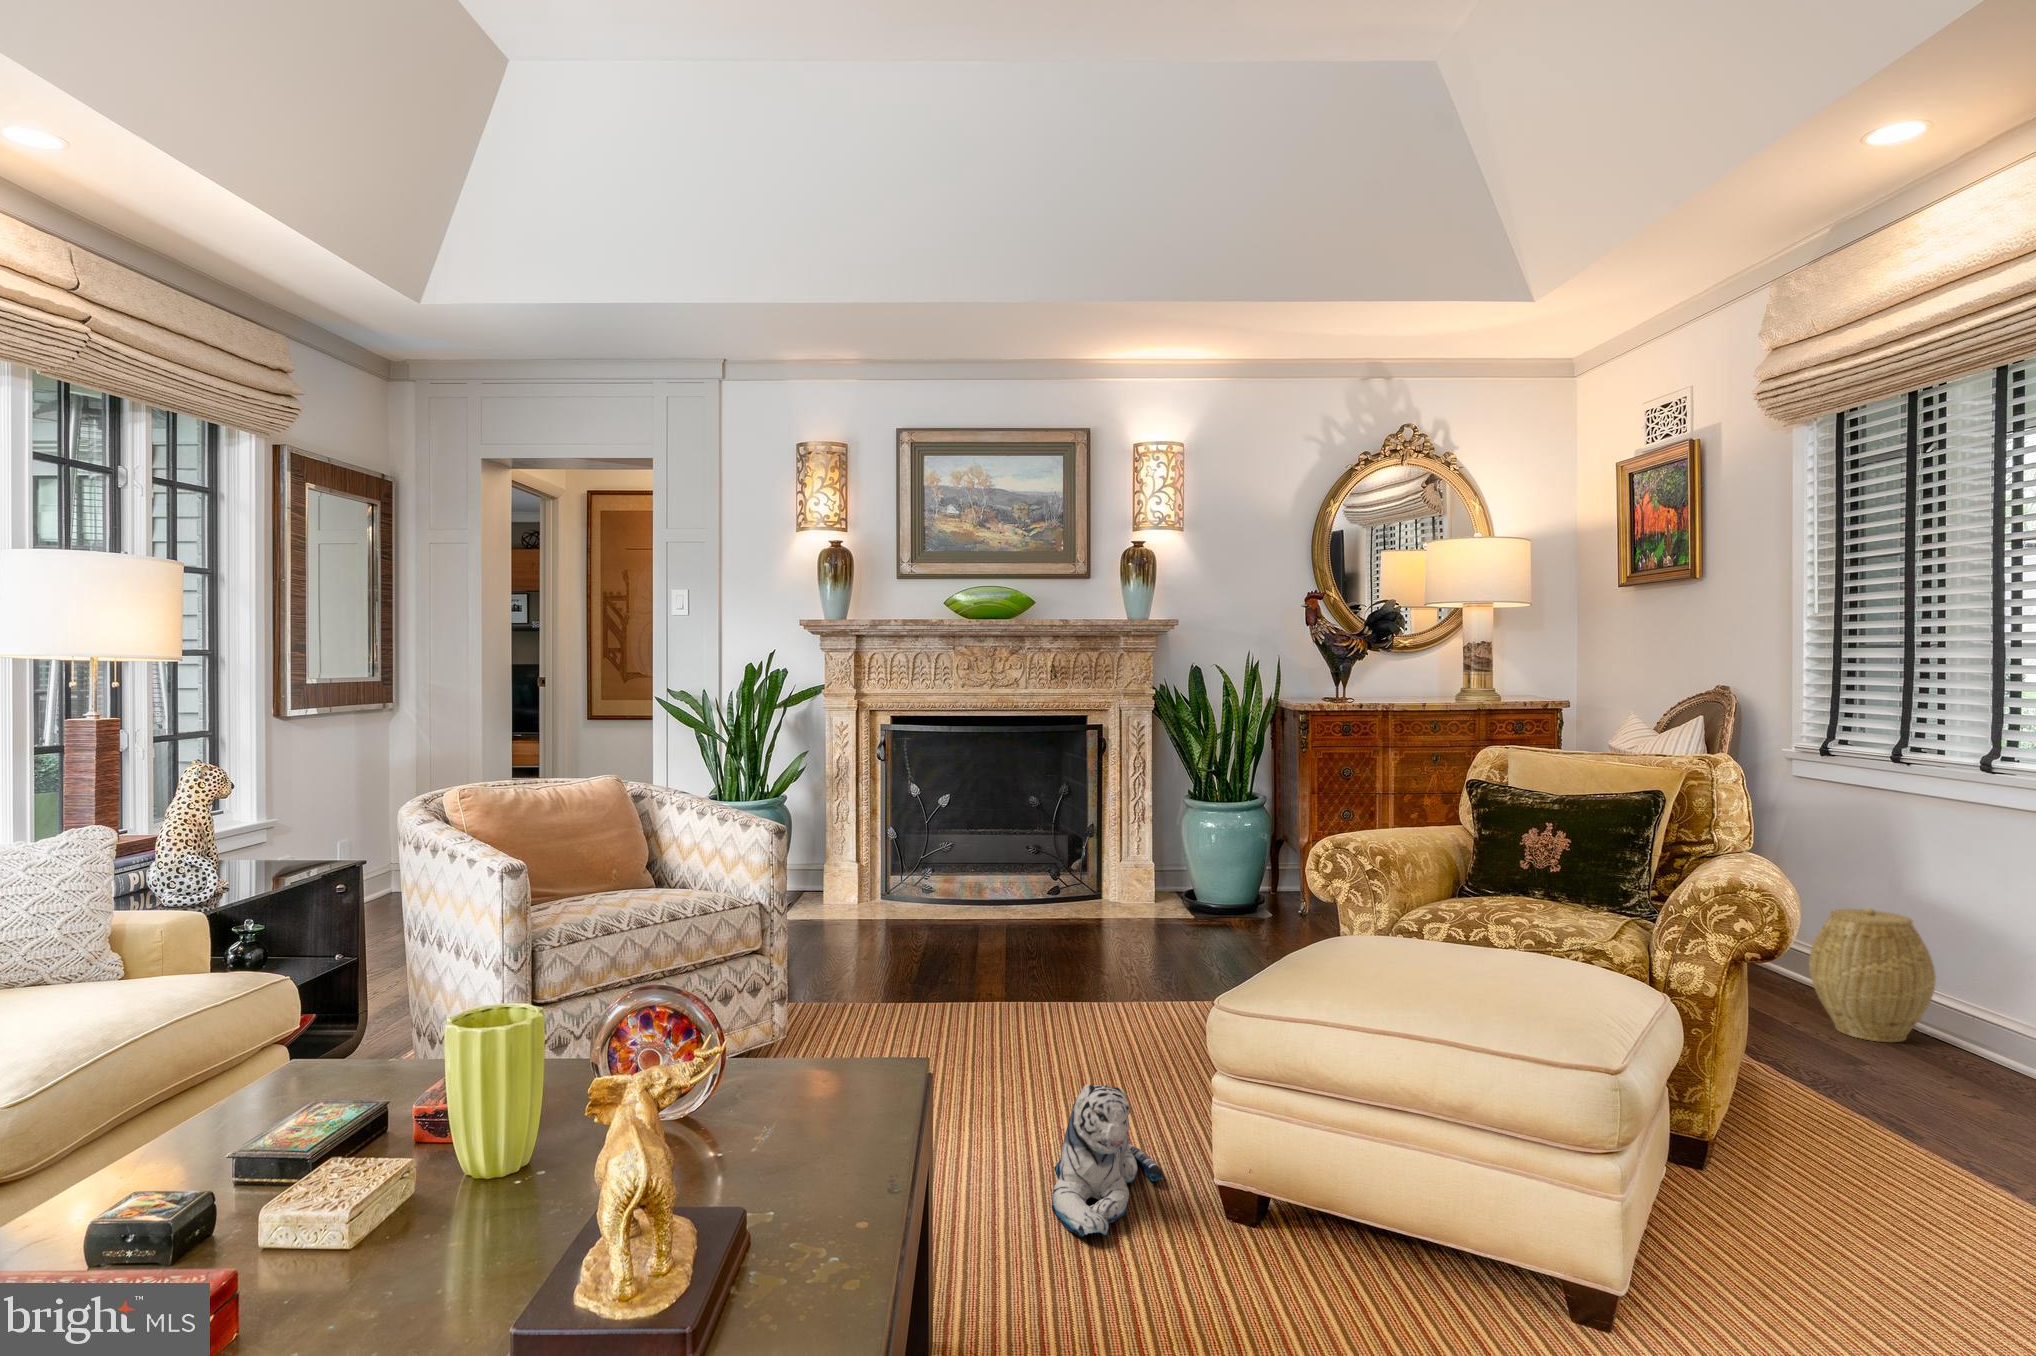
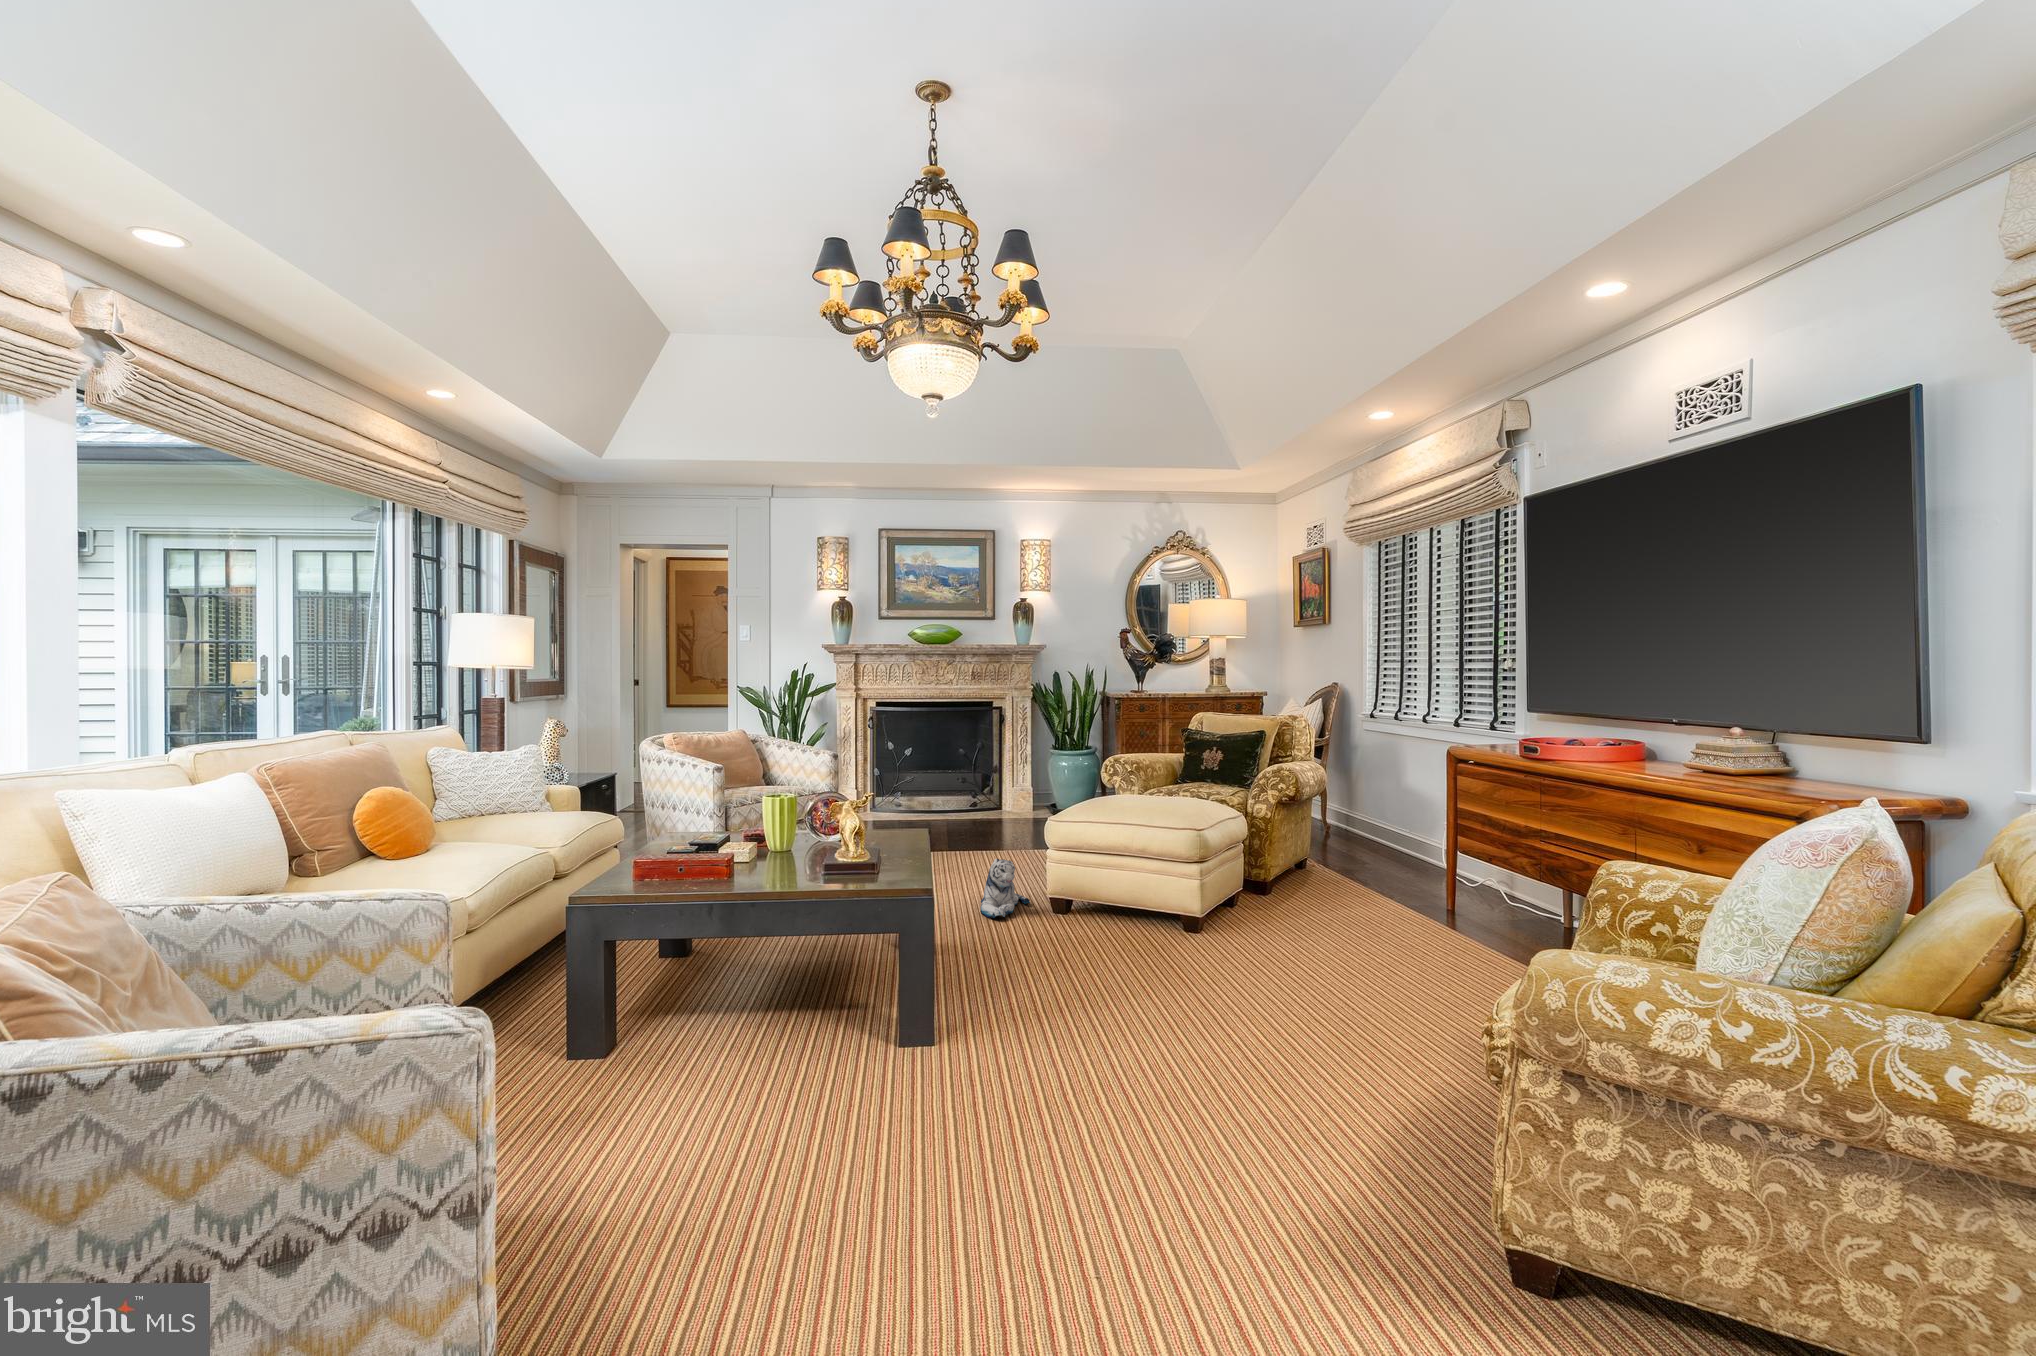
woven basket: present [1809,908,1936,1042] -> none [1356,793,1410,858]

